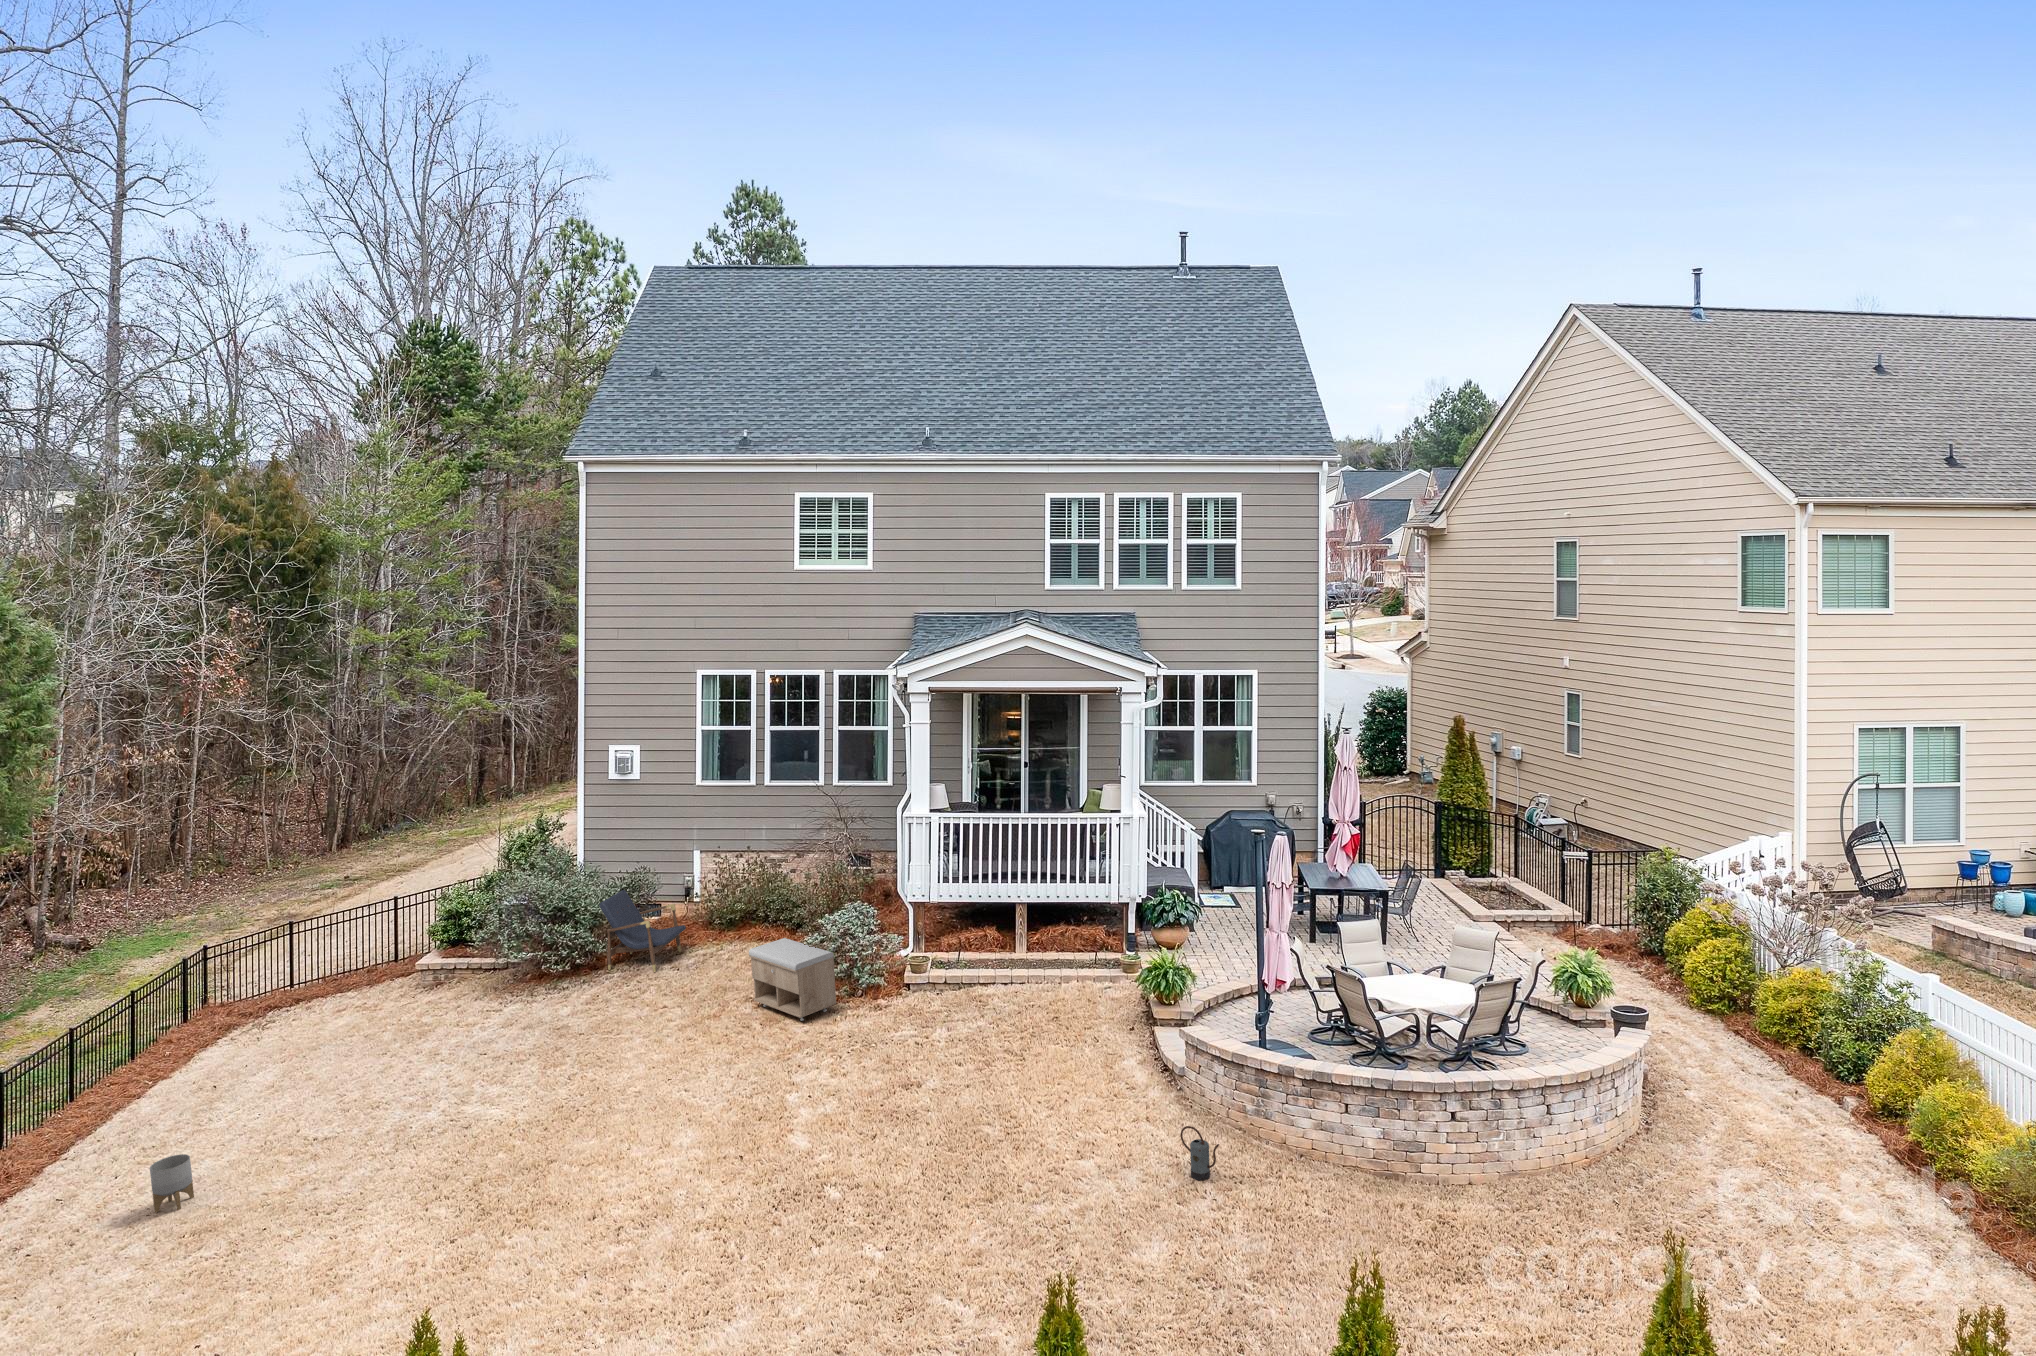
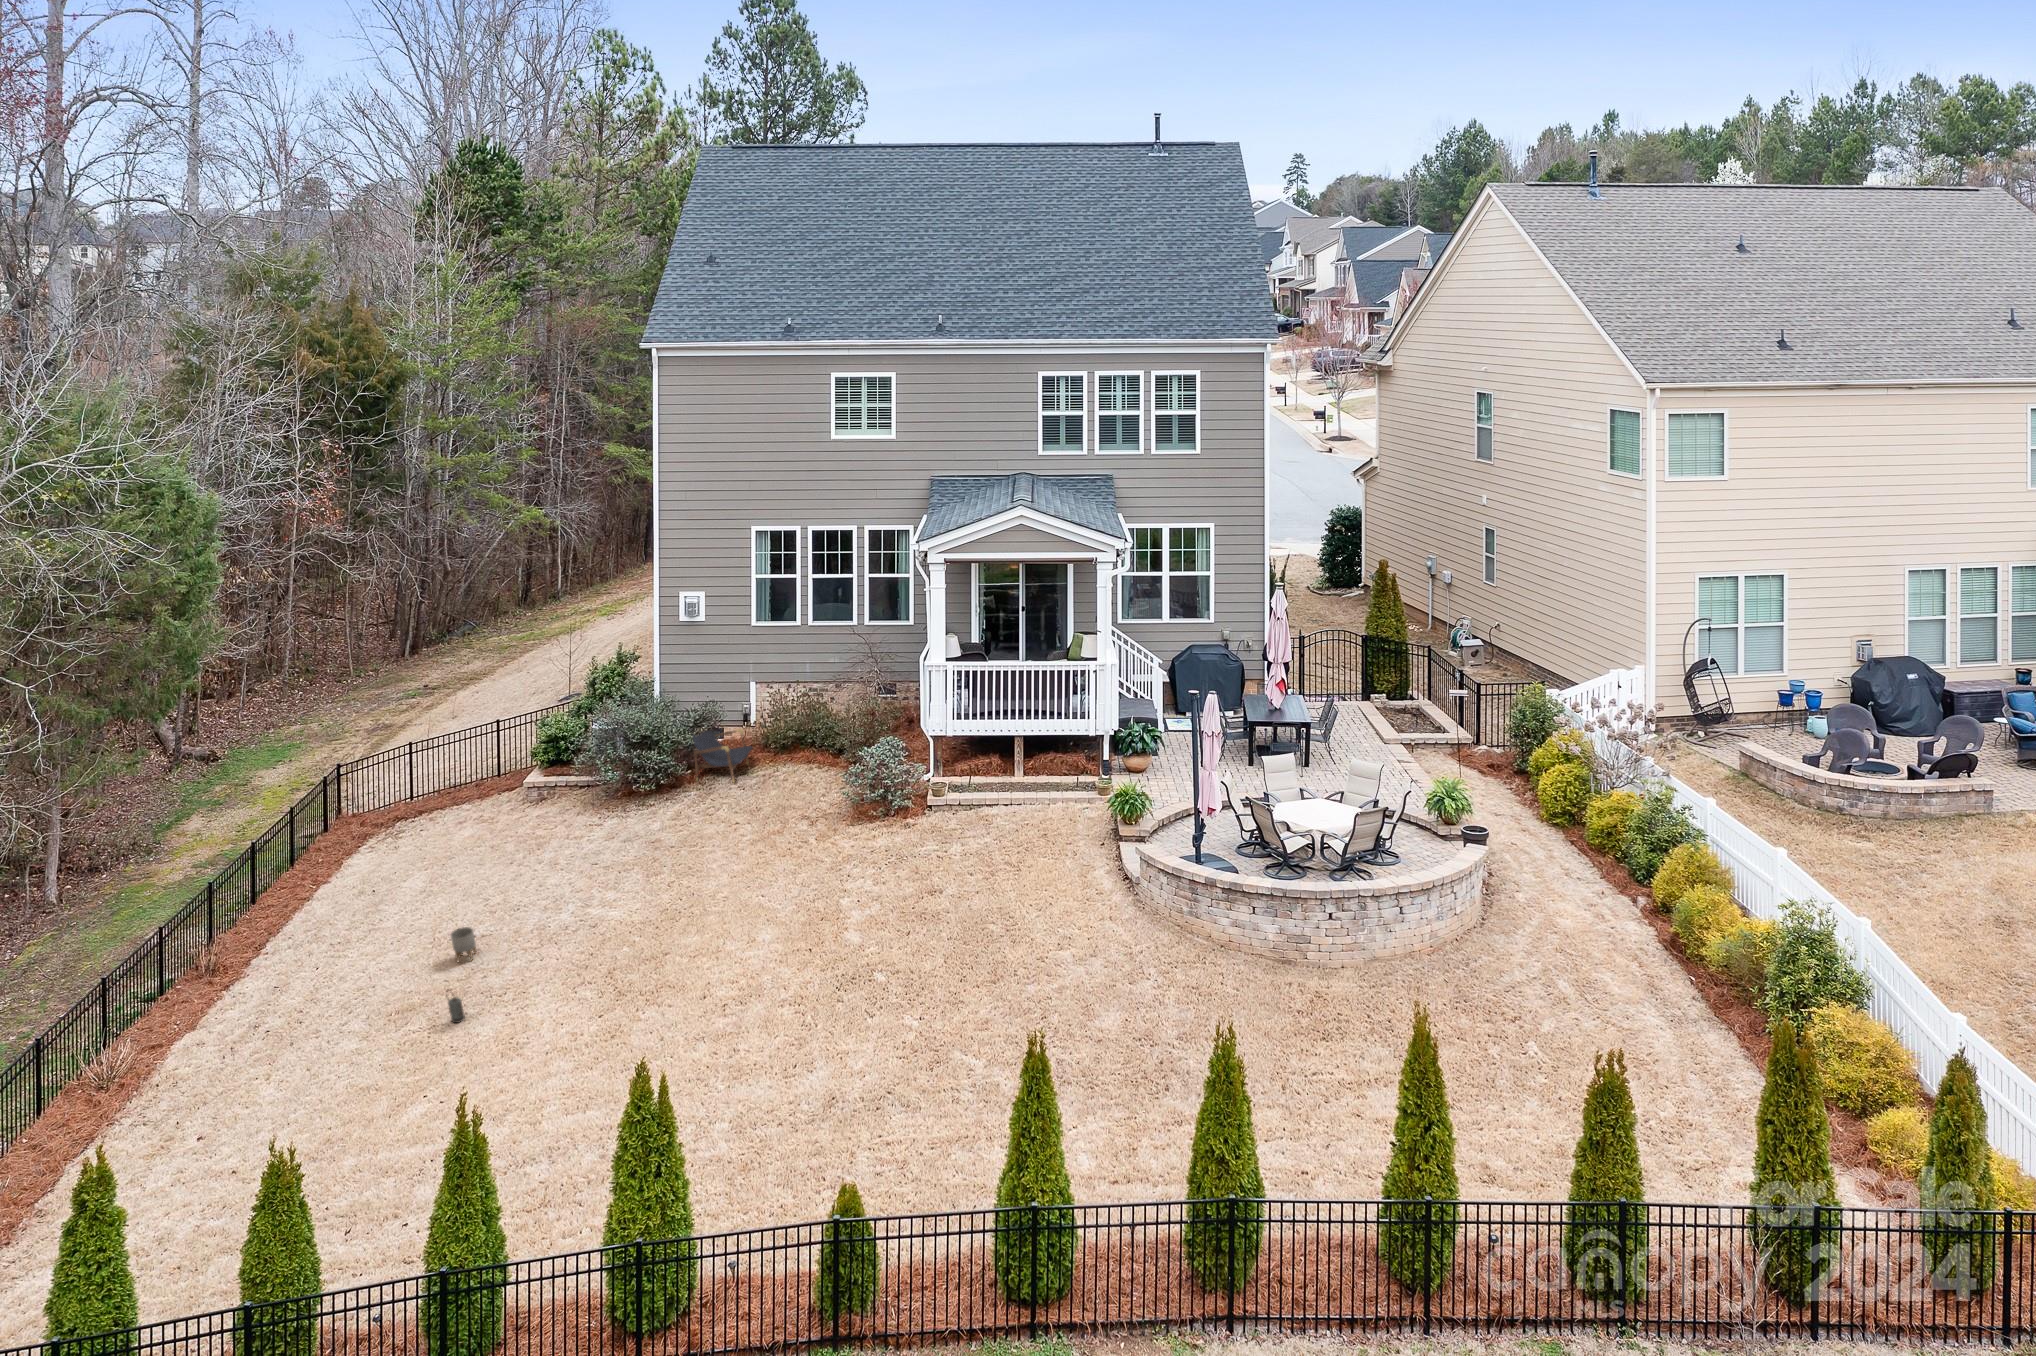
storage bench: present [749,938,836,1021] -> none [816,765,884,828]
watering can: present [1181,1126,1219,1180] -> present [448,997,465,1023]

